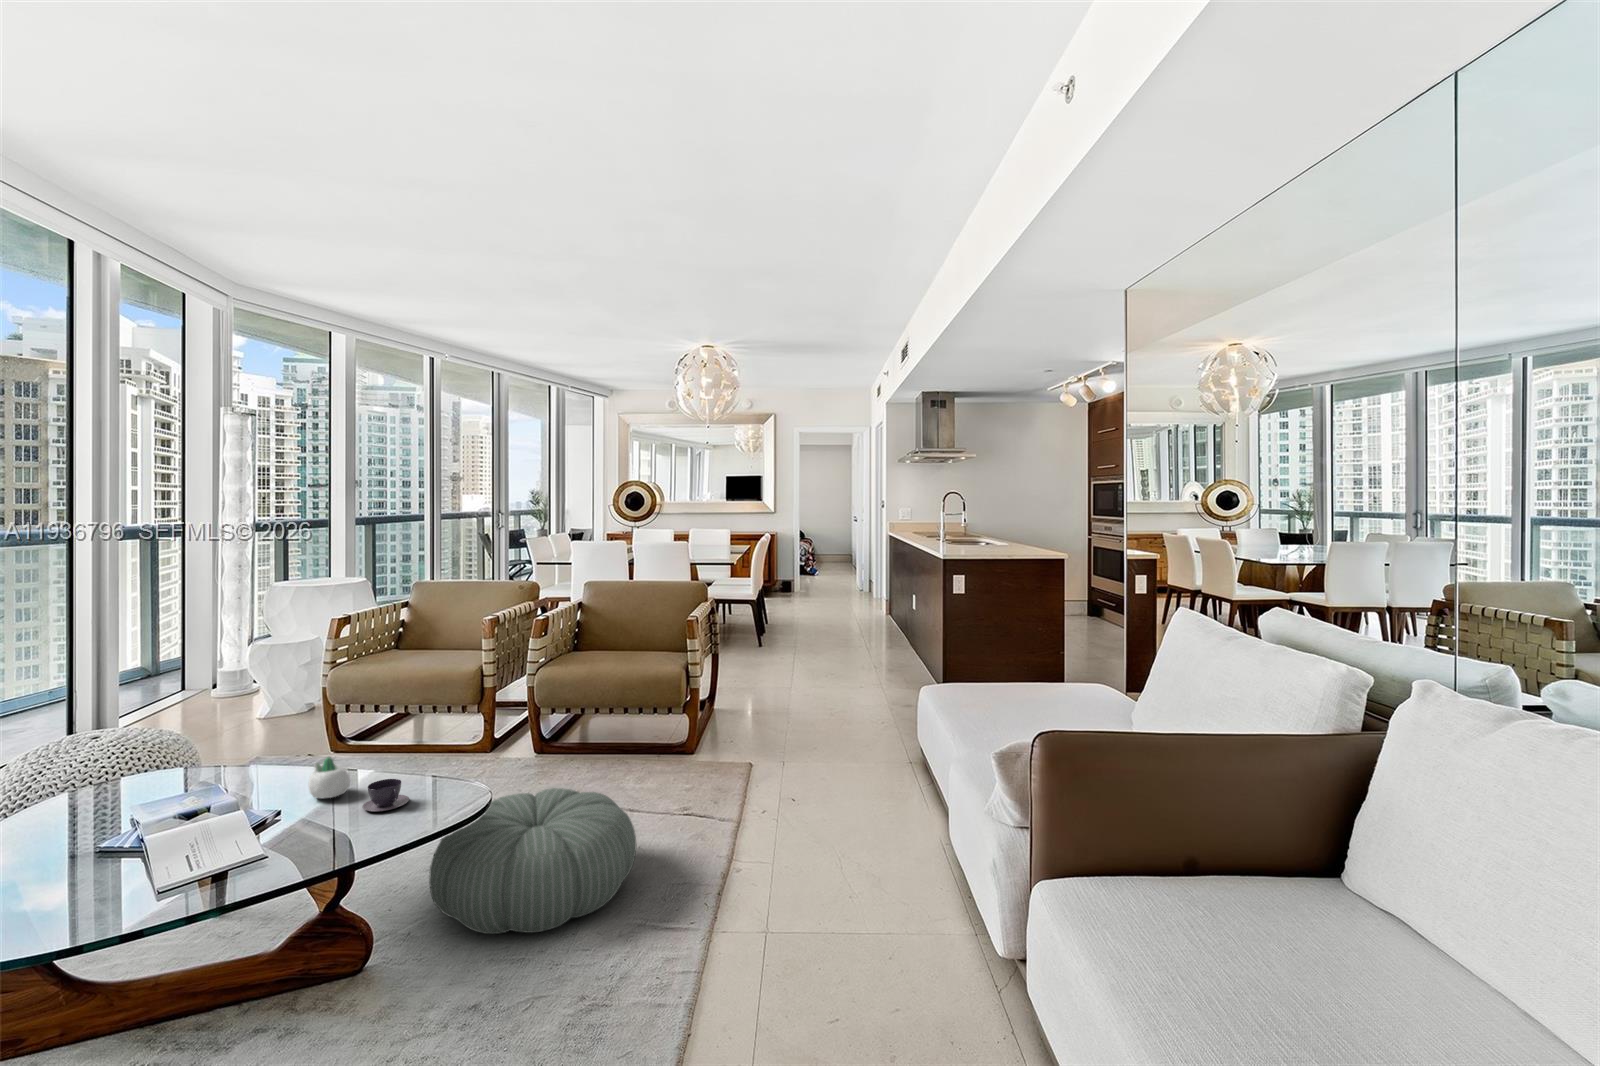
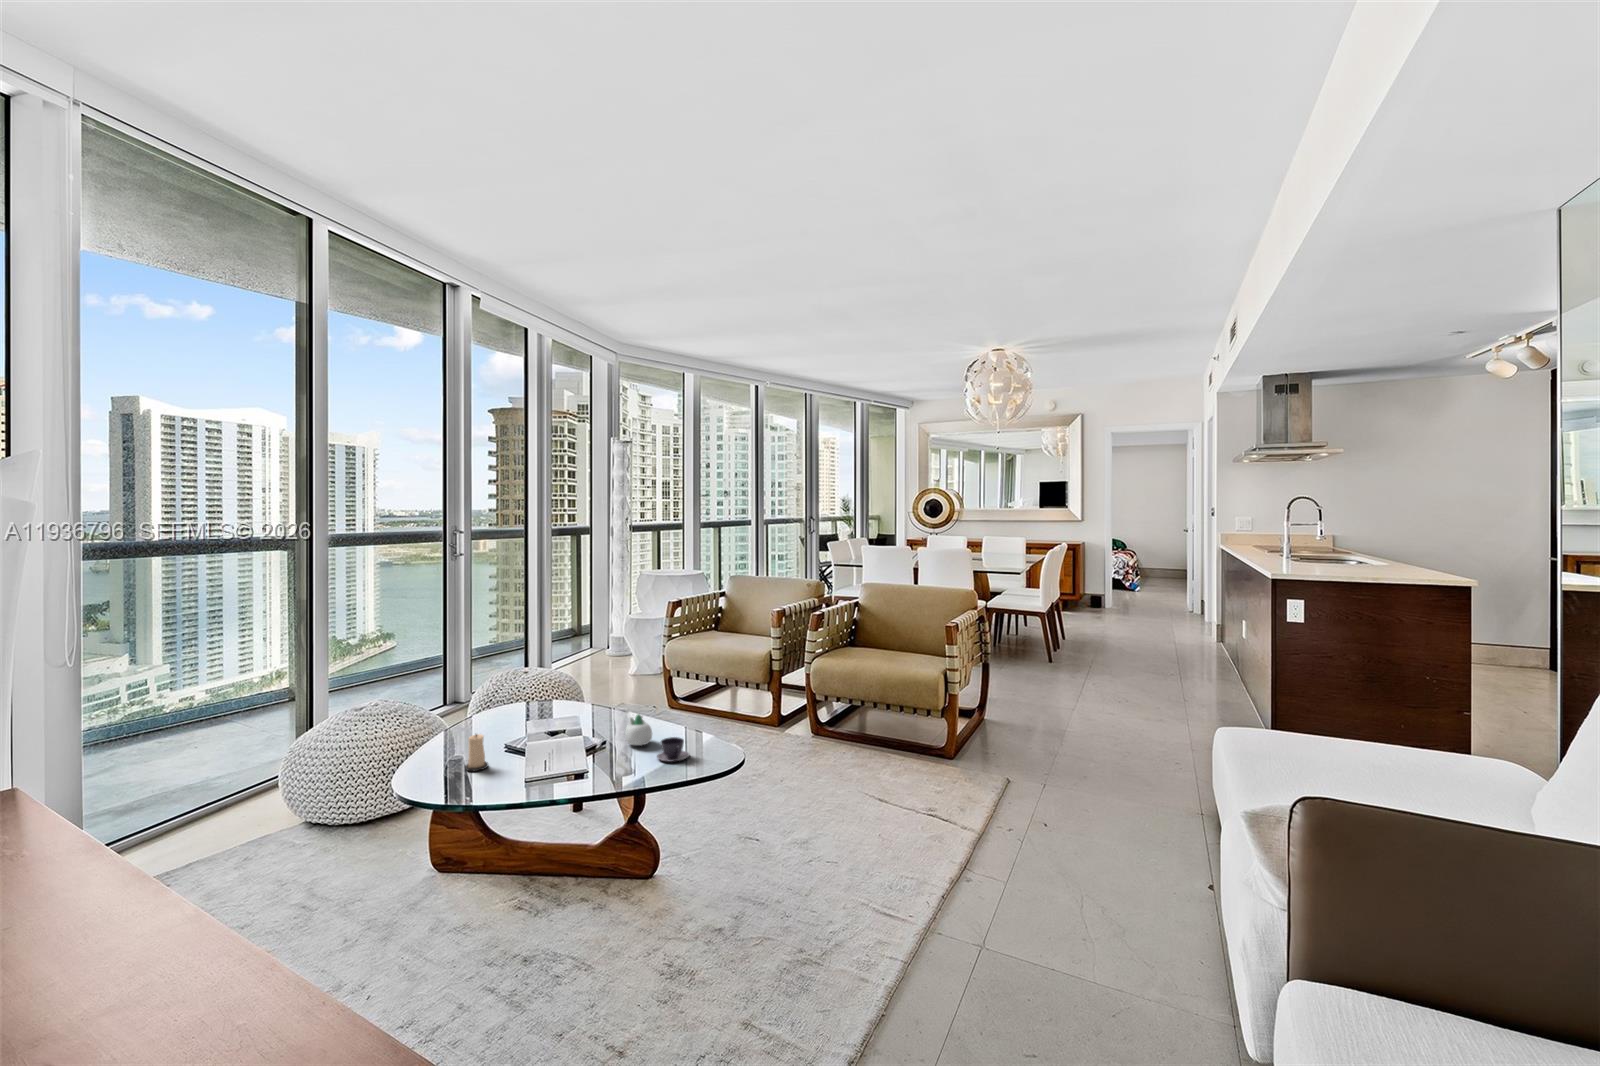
pouf: present [429,788,636,934] -> none [703,765,869,883]
candle: none [34,819,79,878] -> present [465,734,488,771]

